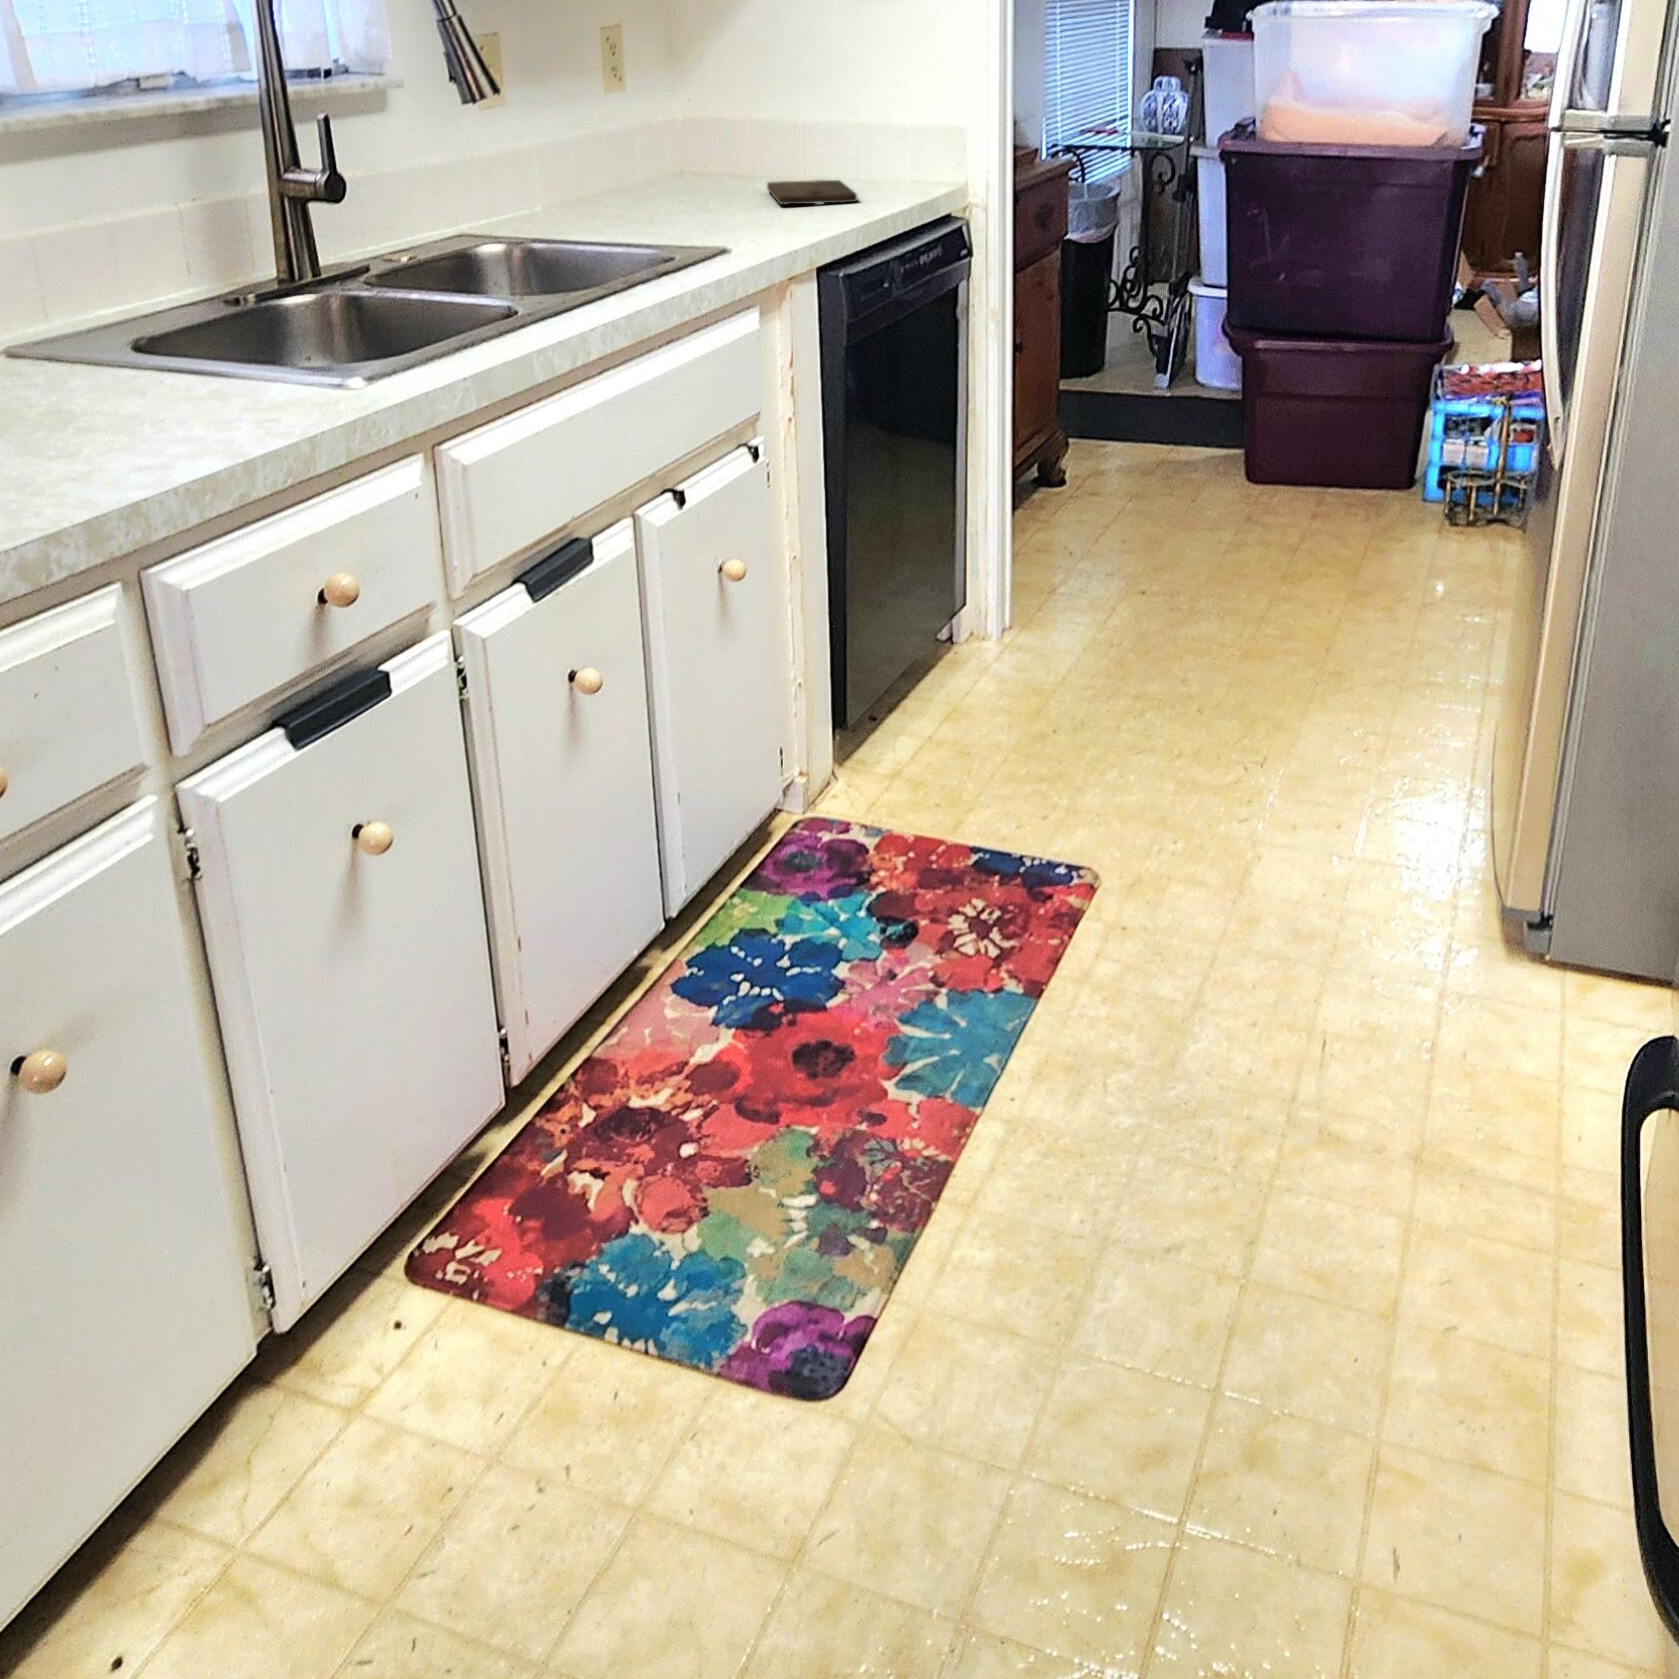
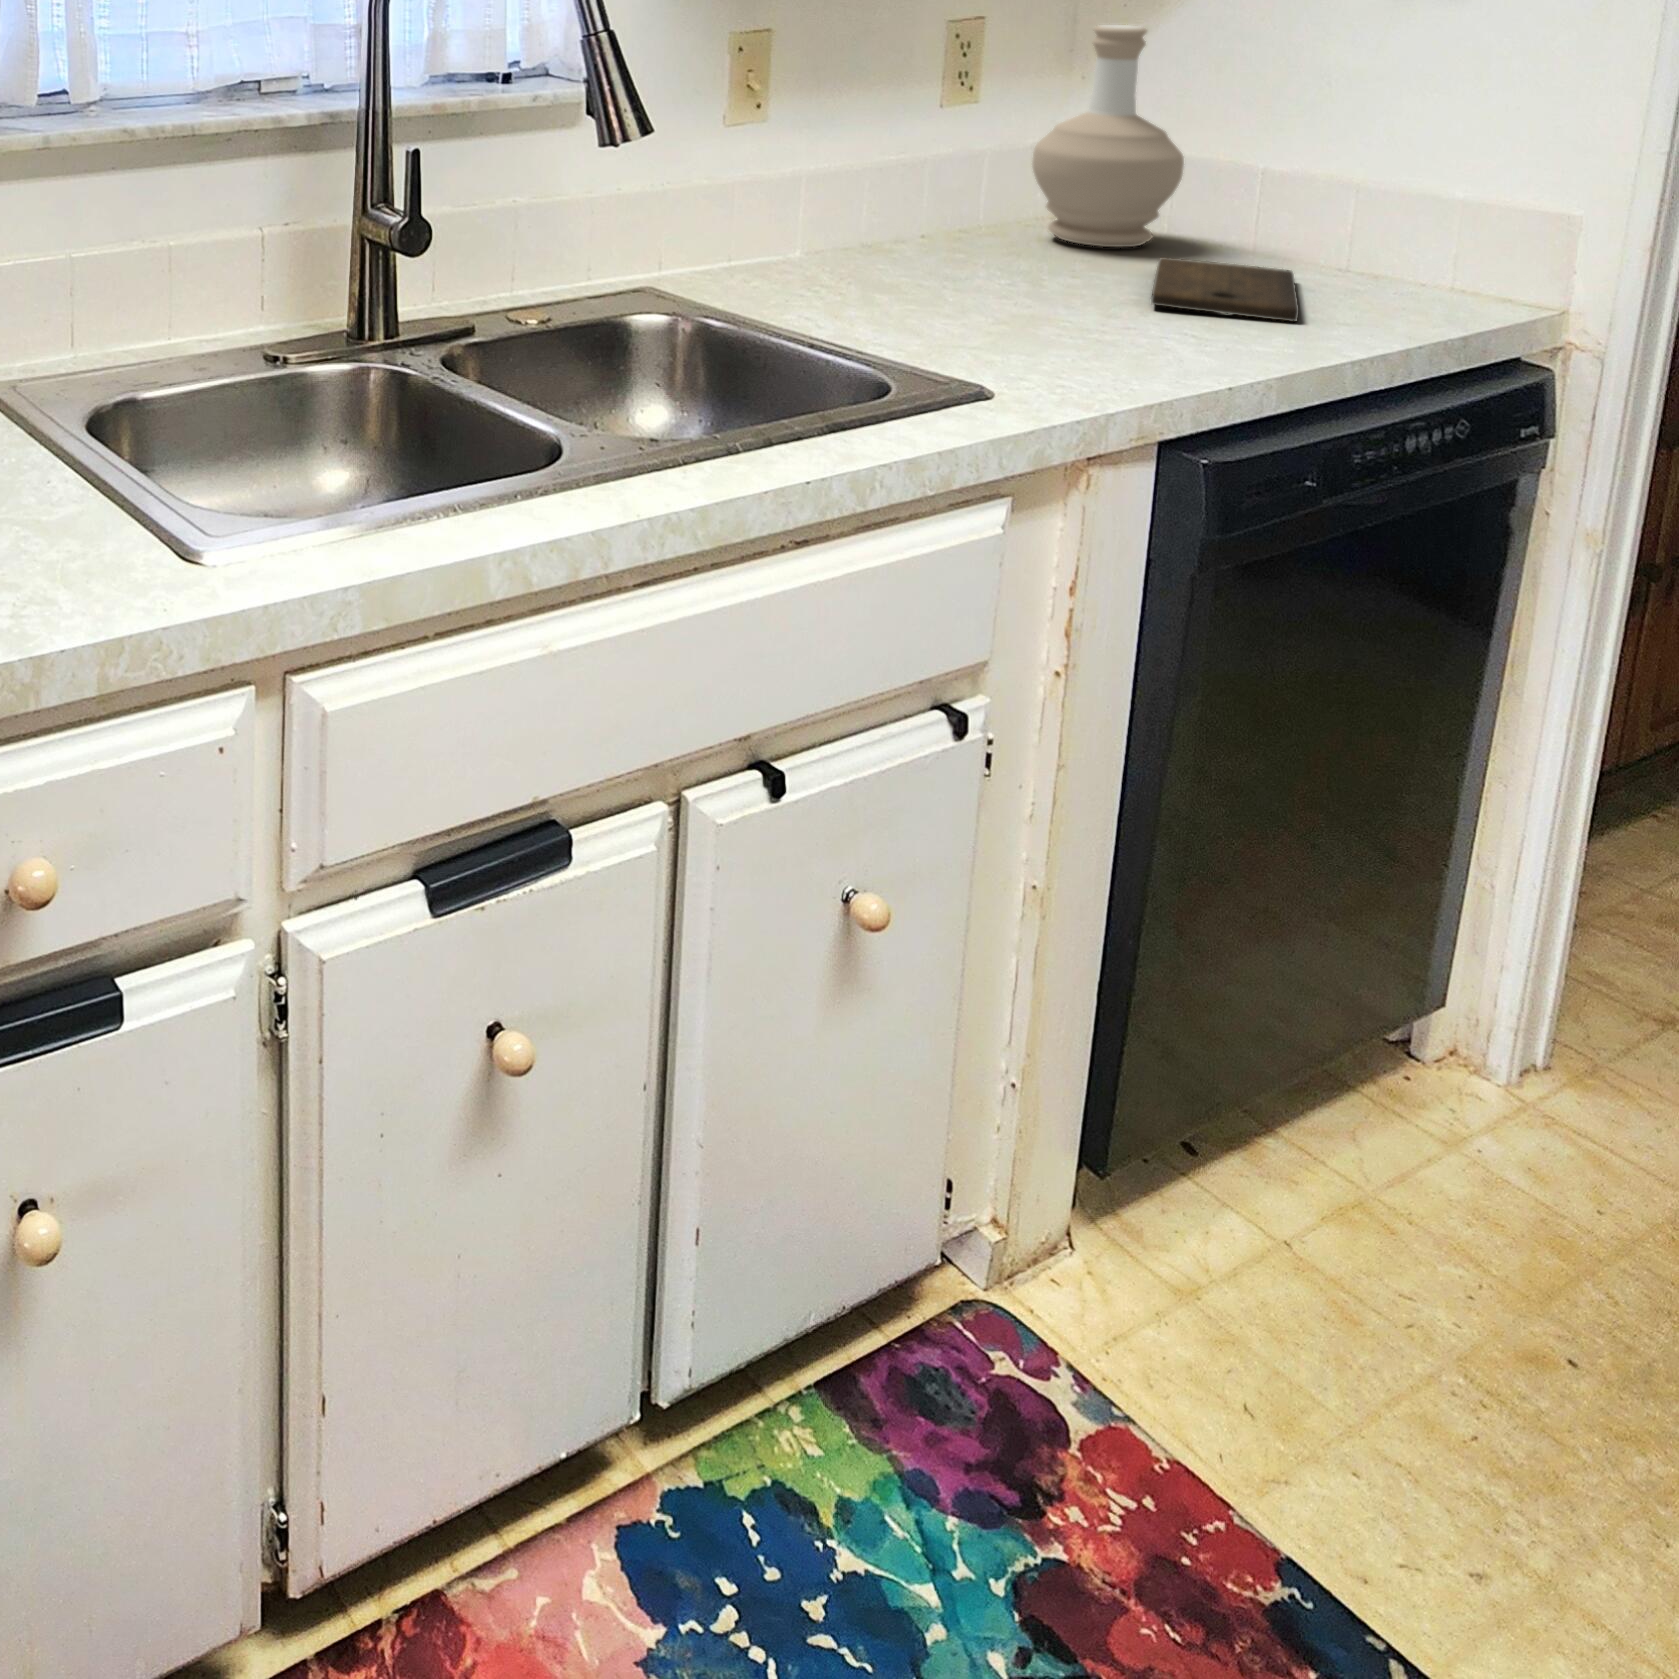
bottle: none [671,29,763,185] -> present [1032,25,1184,247]

